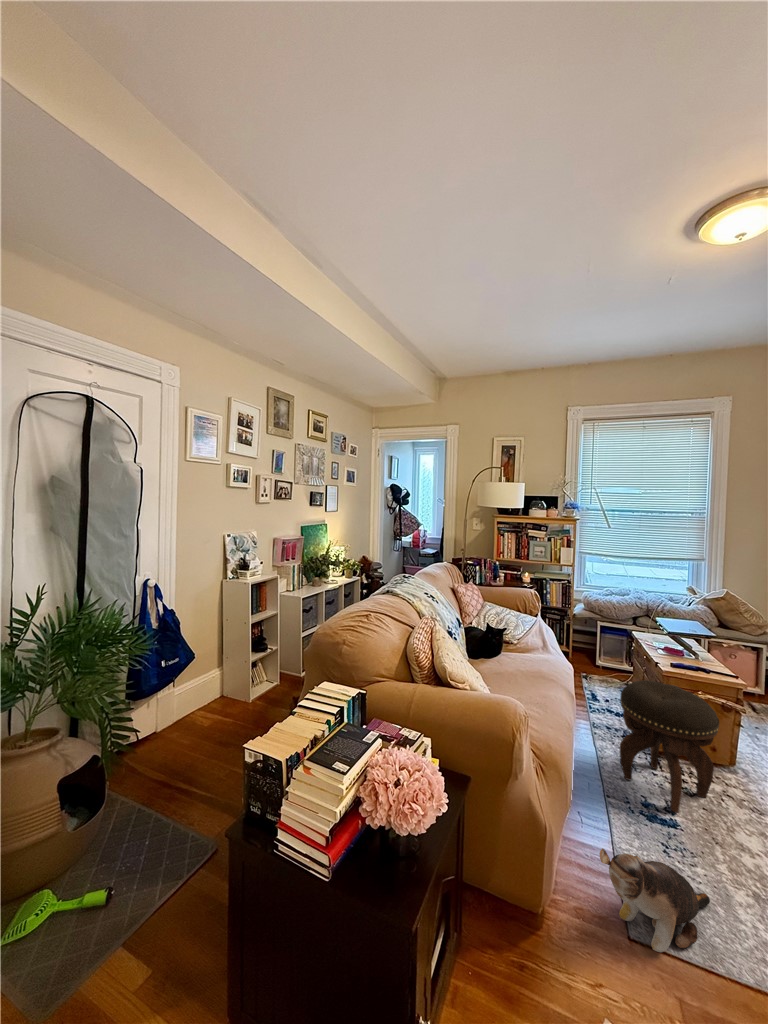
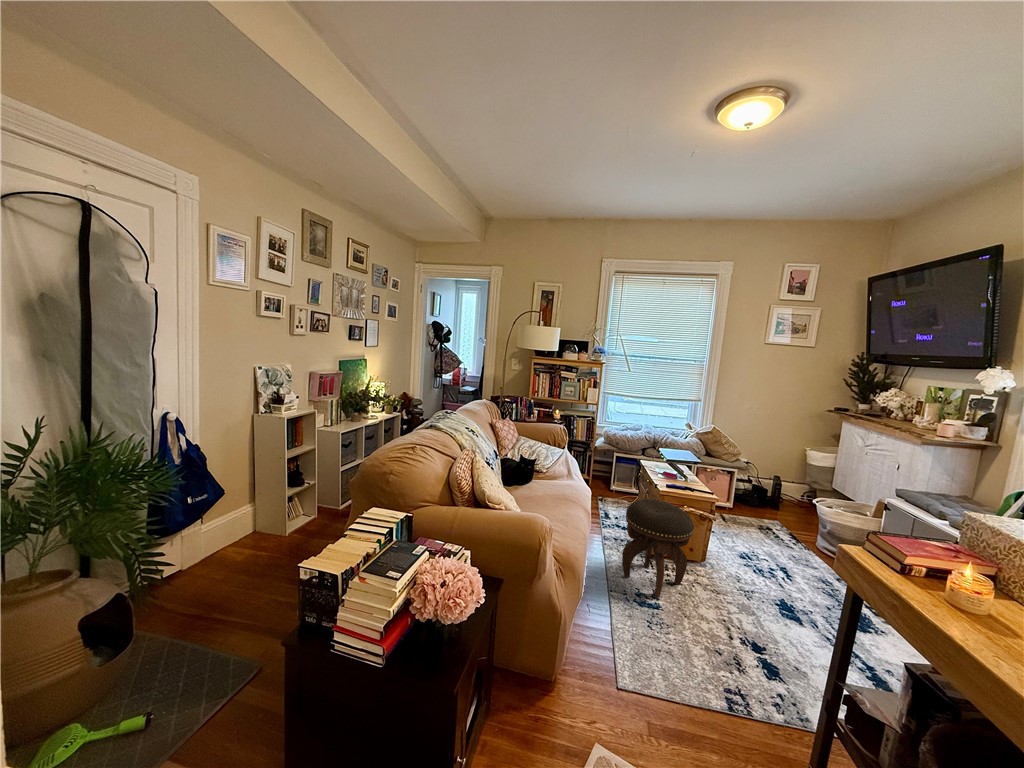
plush toy: present [600,848,710,952] -> none [599,624,673,691]

